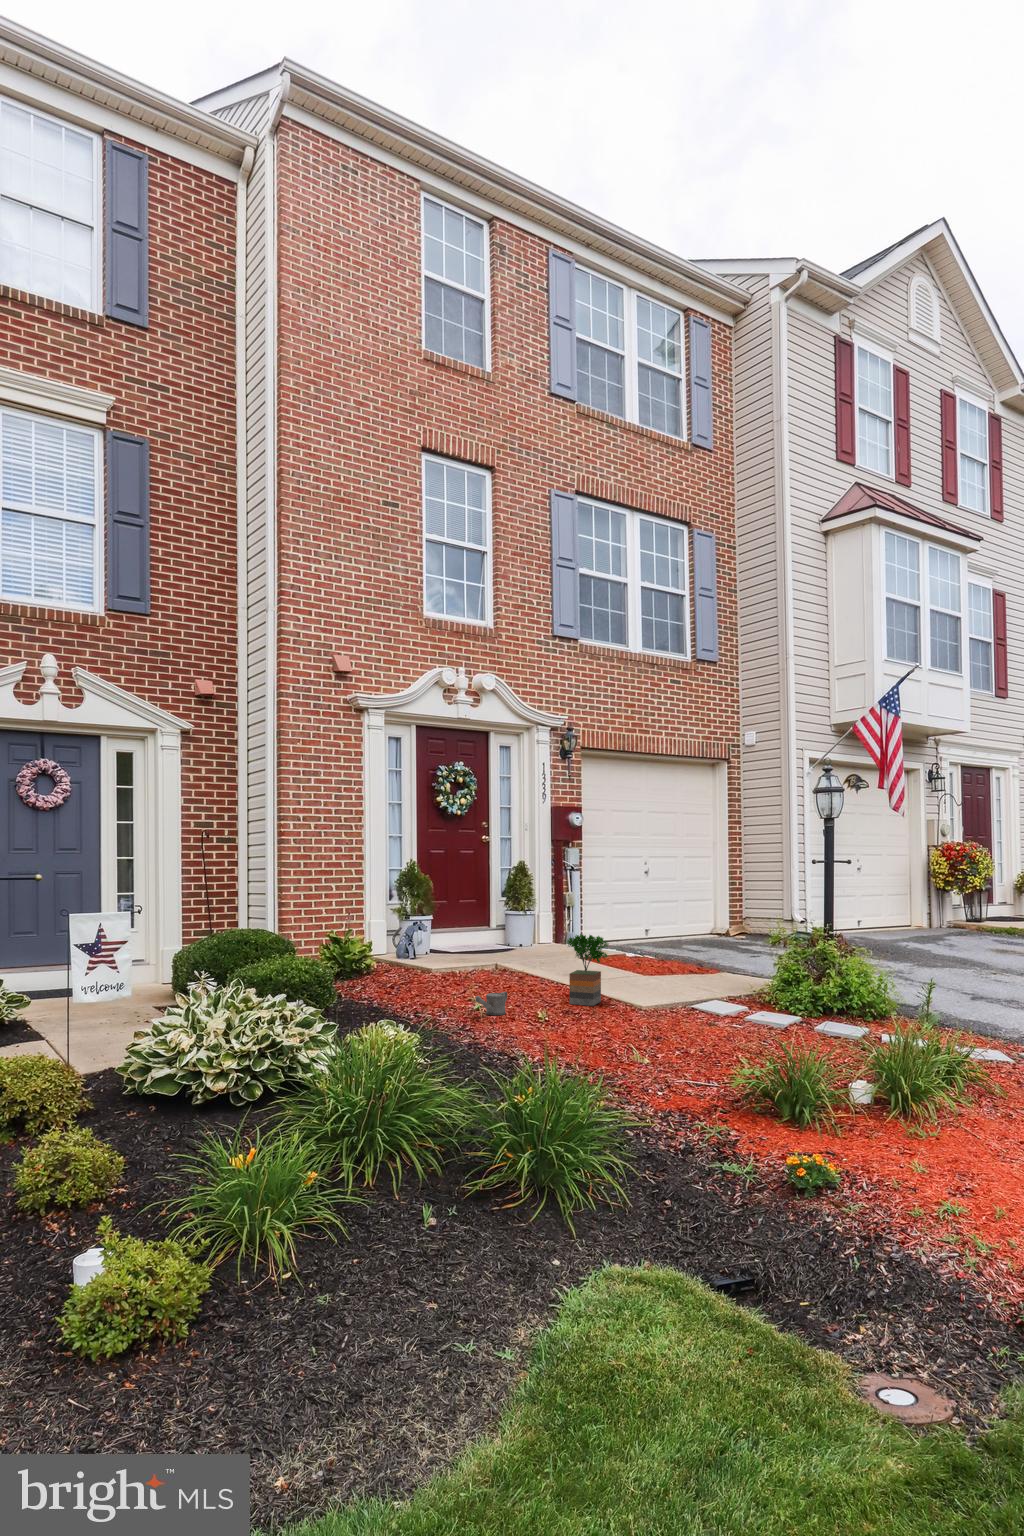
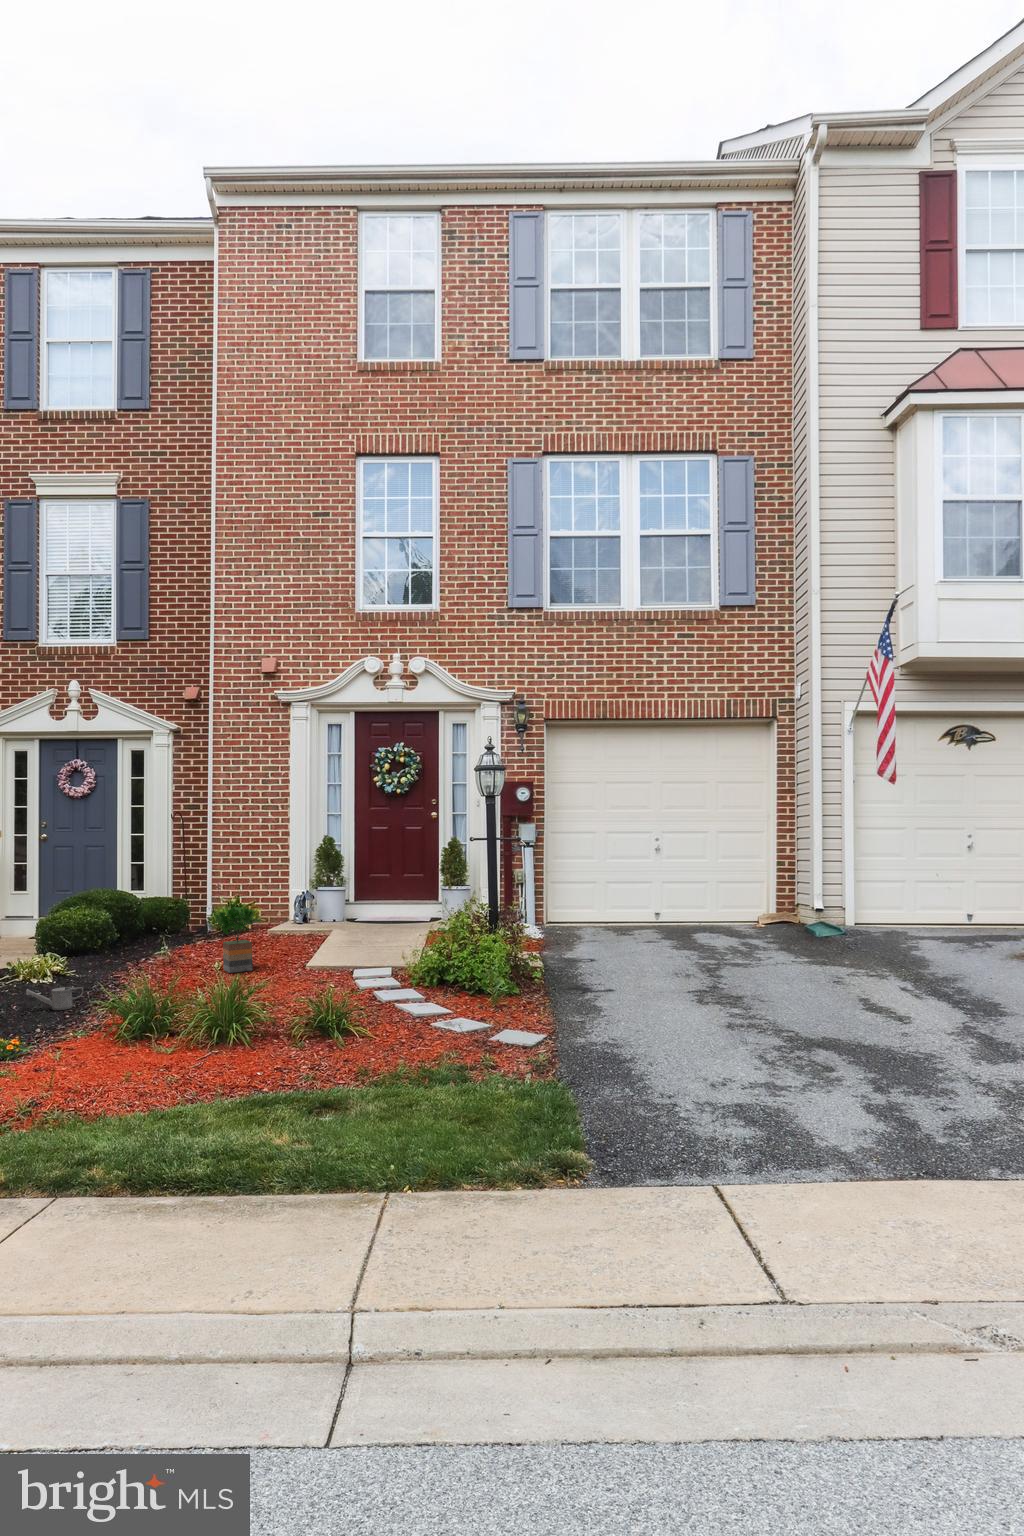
watering can: present [476,992,507,1015] -> present [26,987,83,1010]

